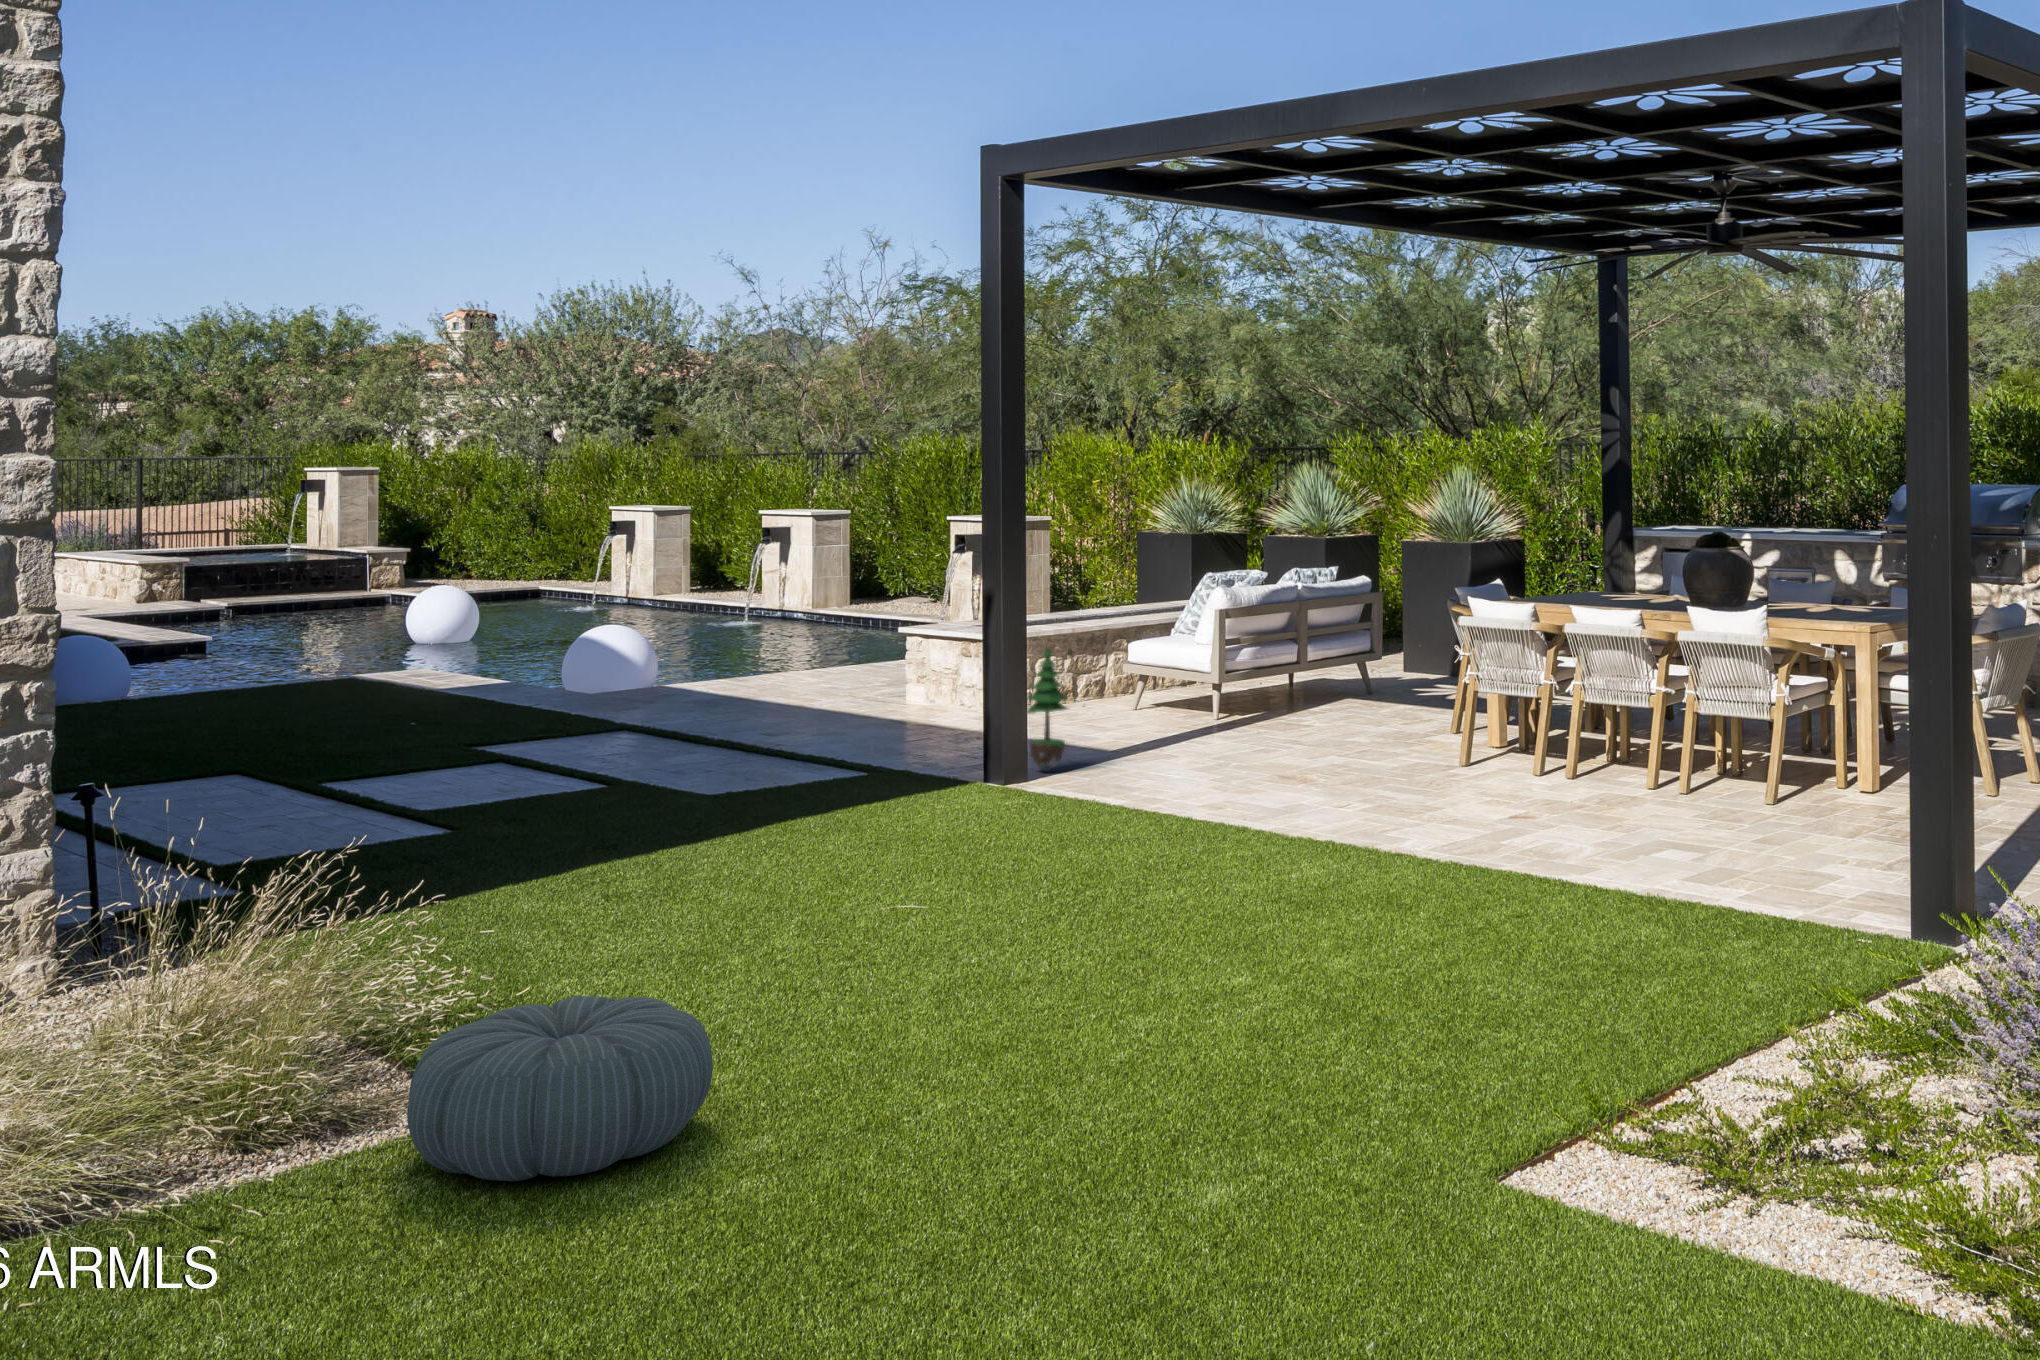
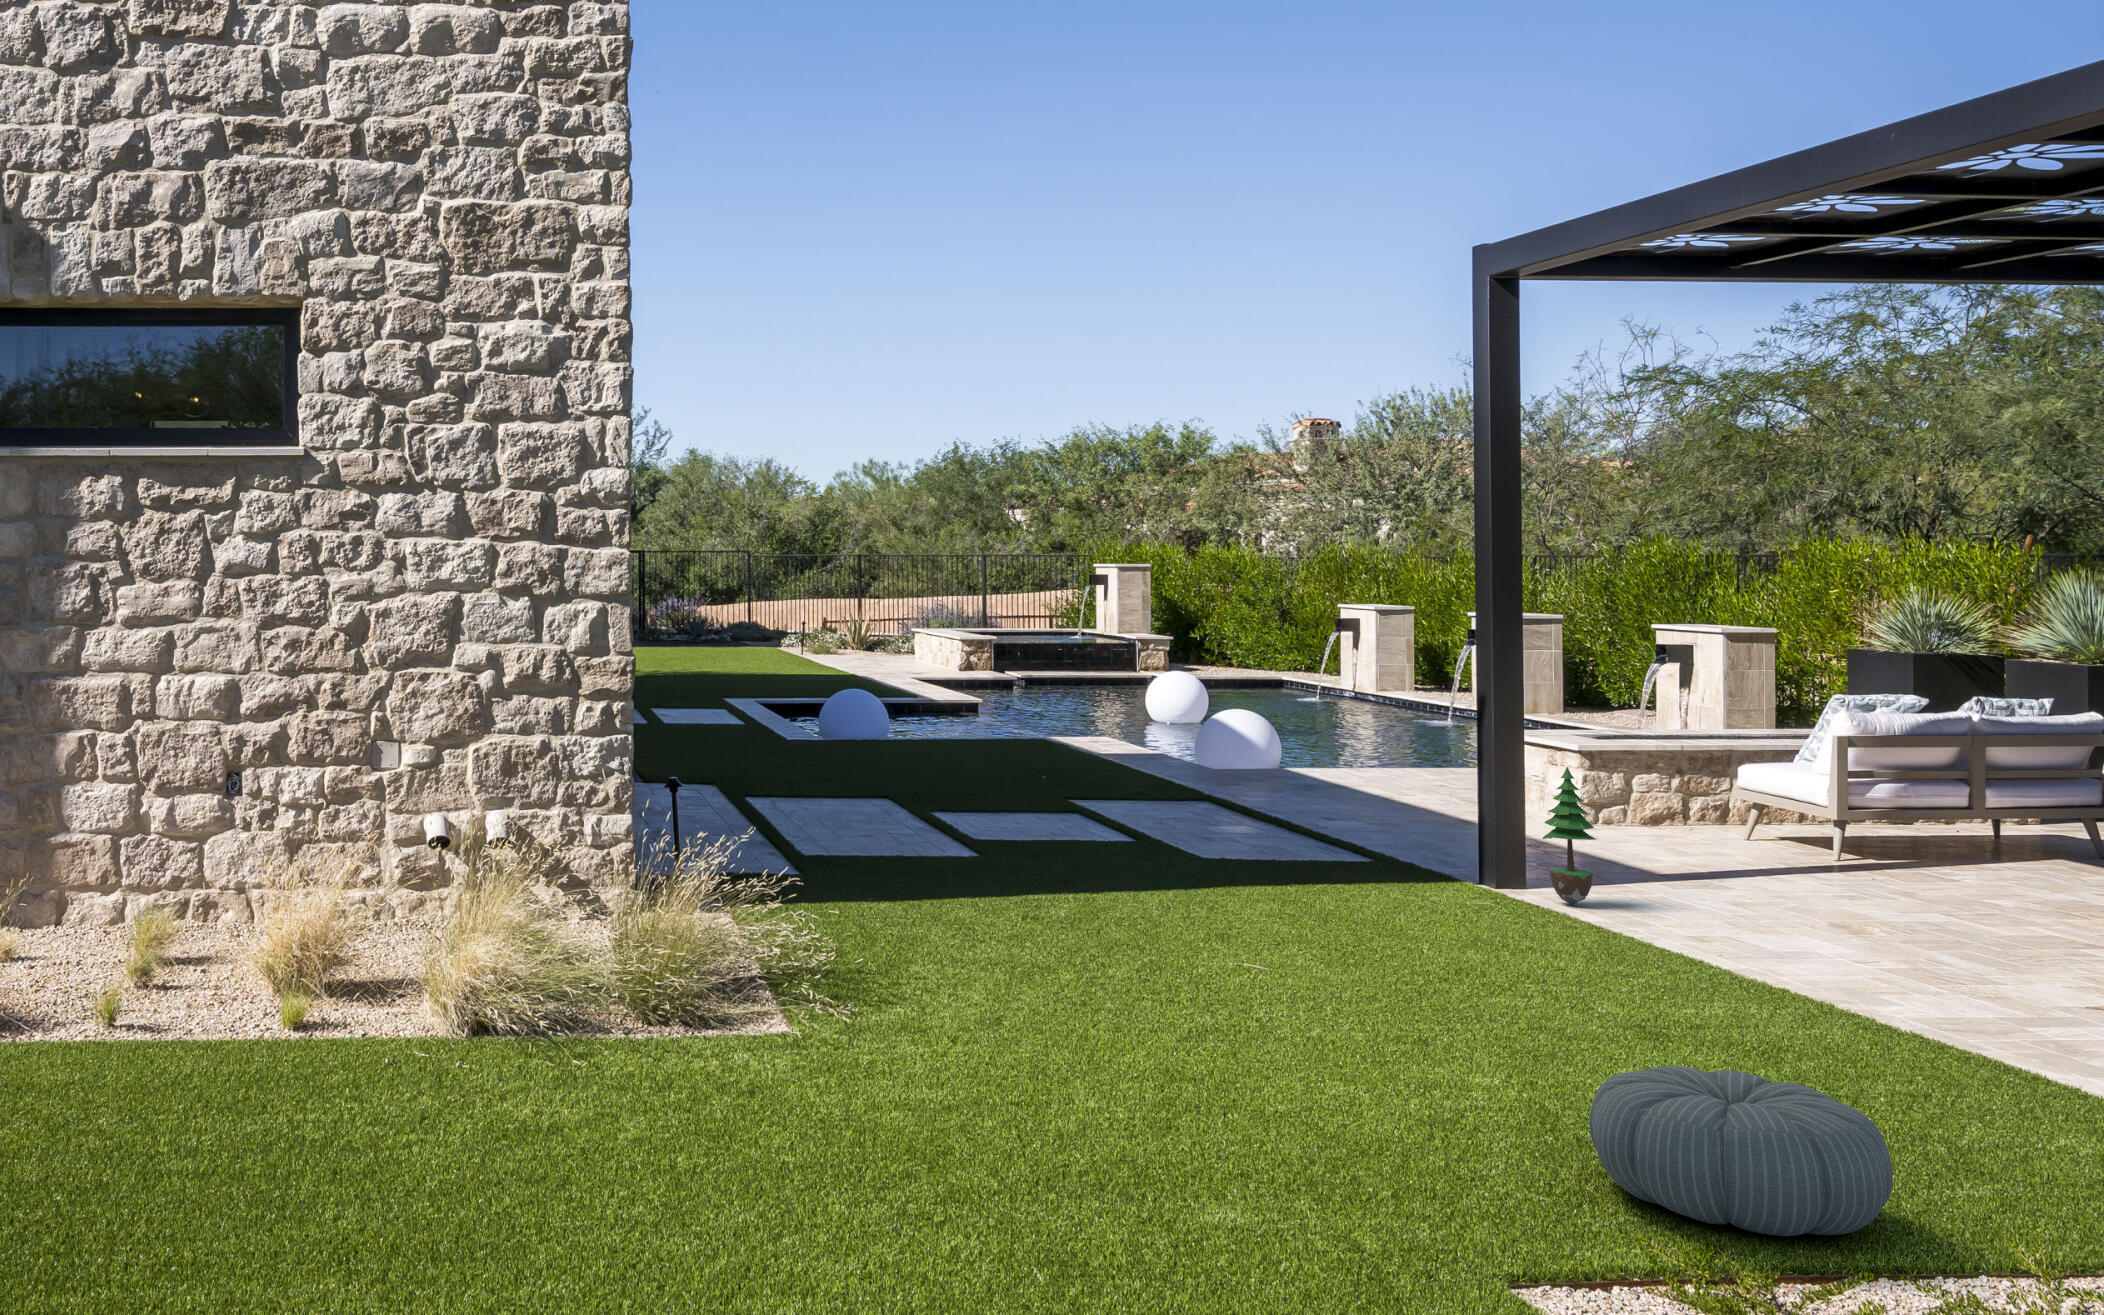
pouf: present [407,996,713,1181] -> present [1589,1066,1893,1236]

